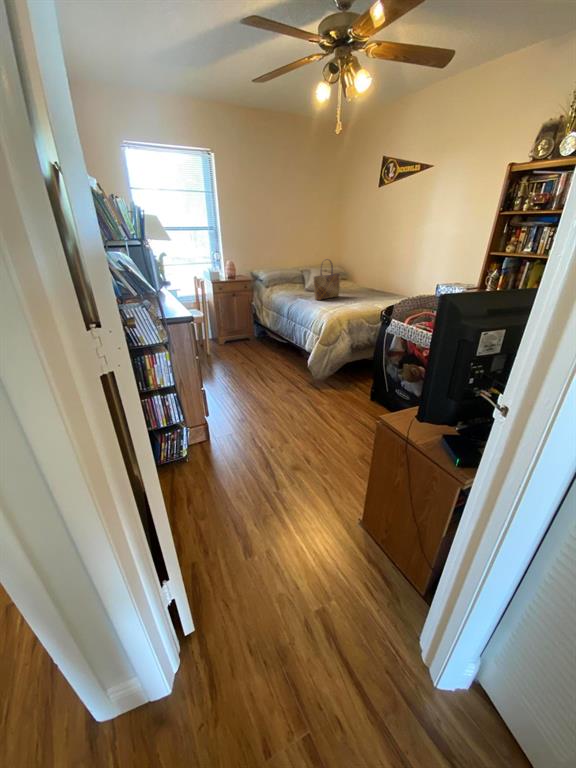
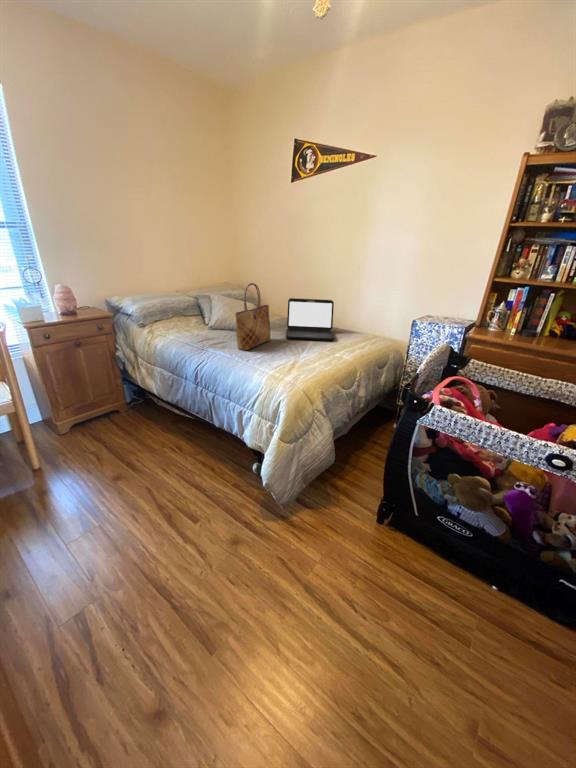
laptop: none [350,270,390,299] -> present [286,298,334,341]

